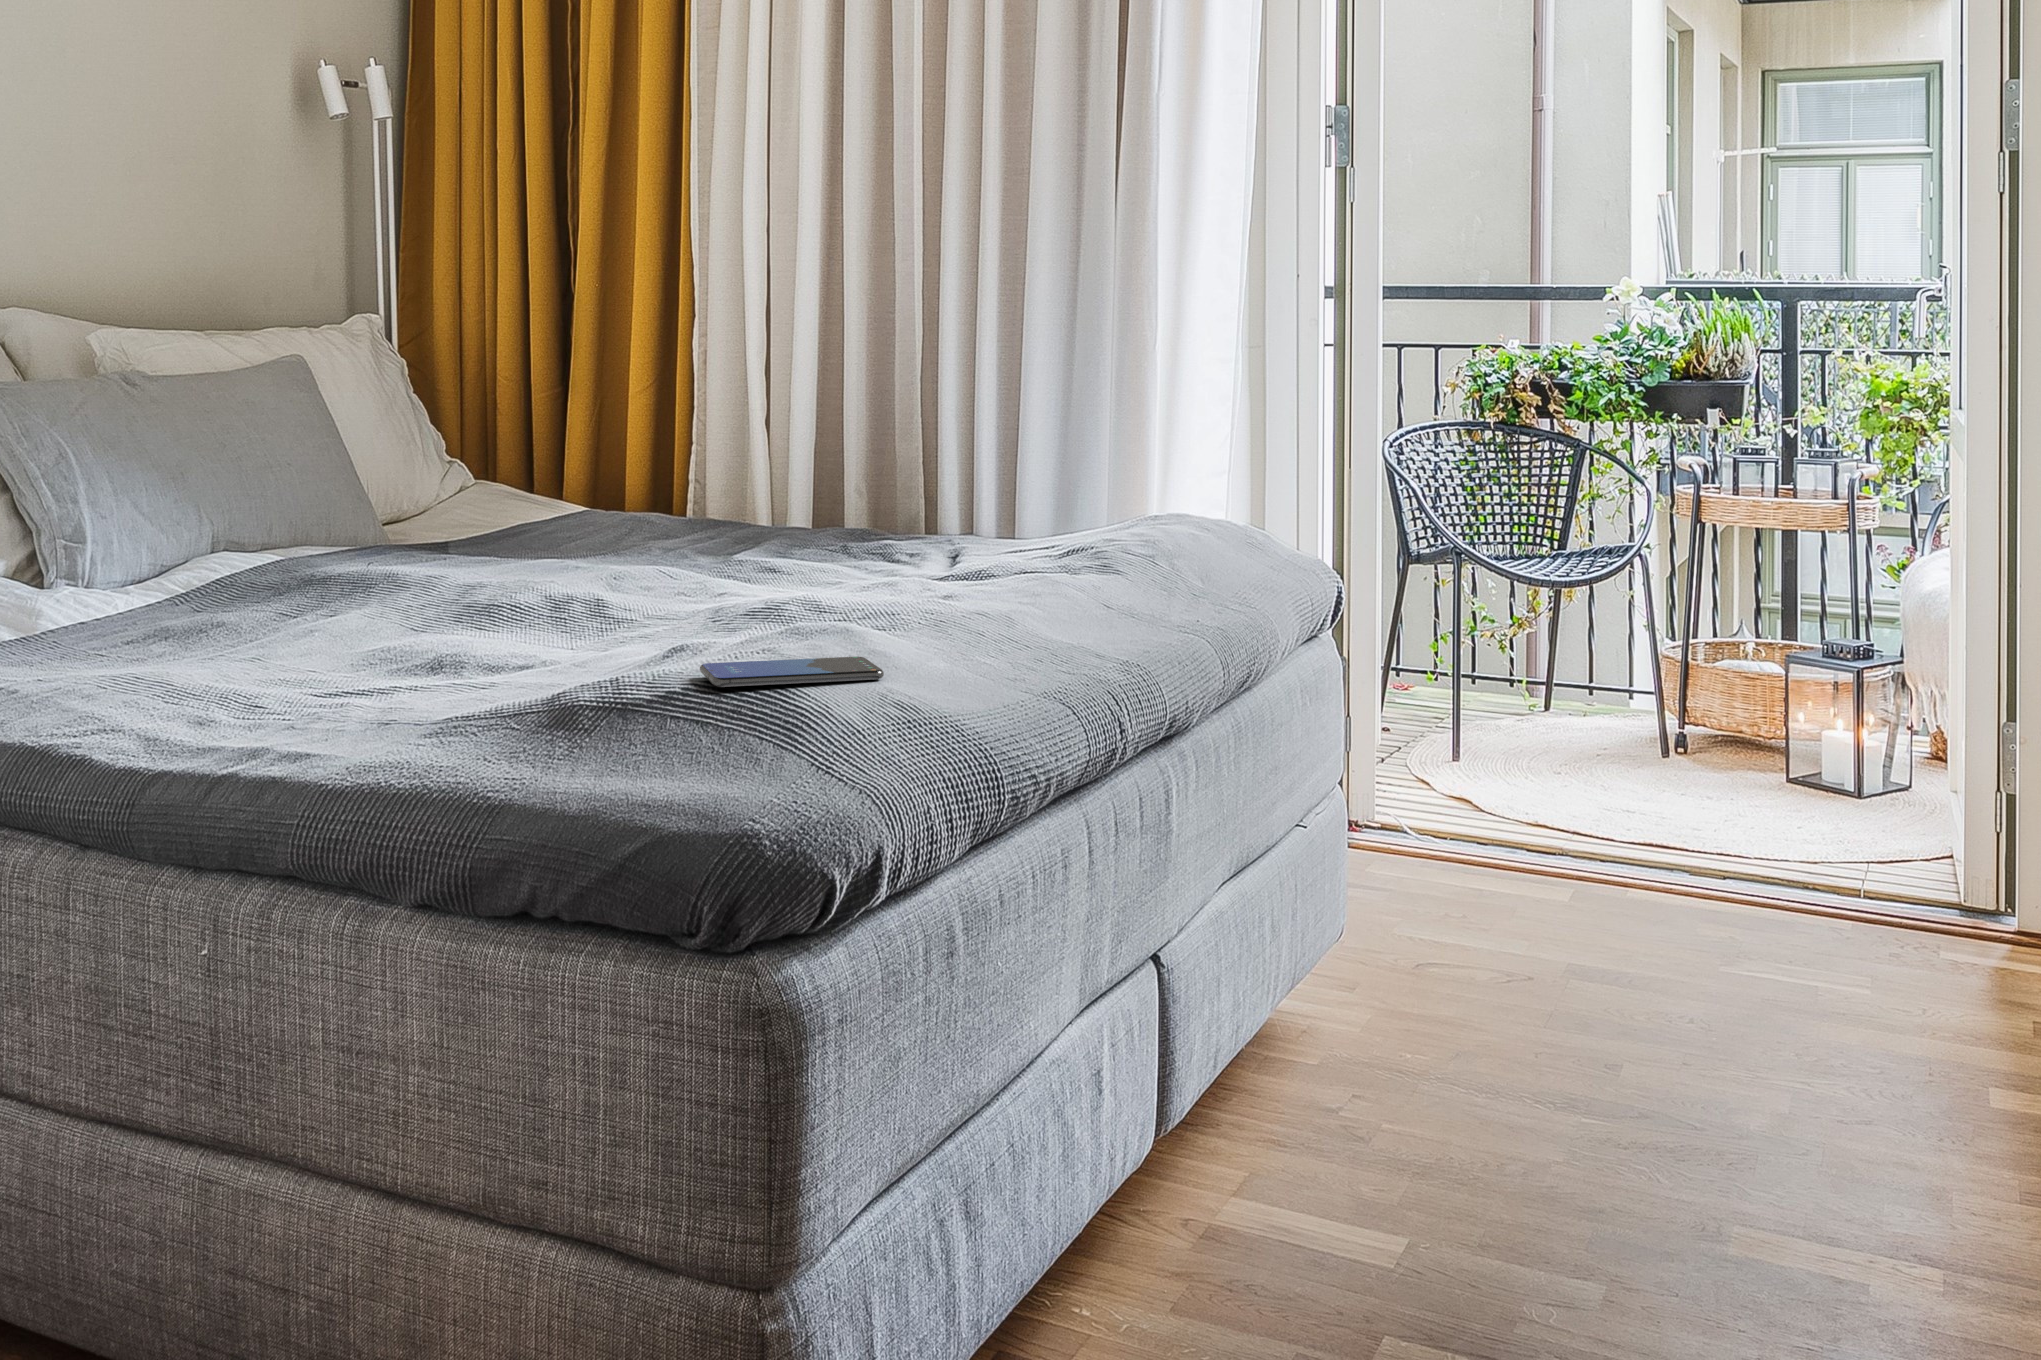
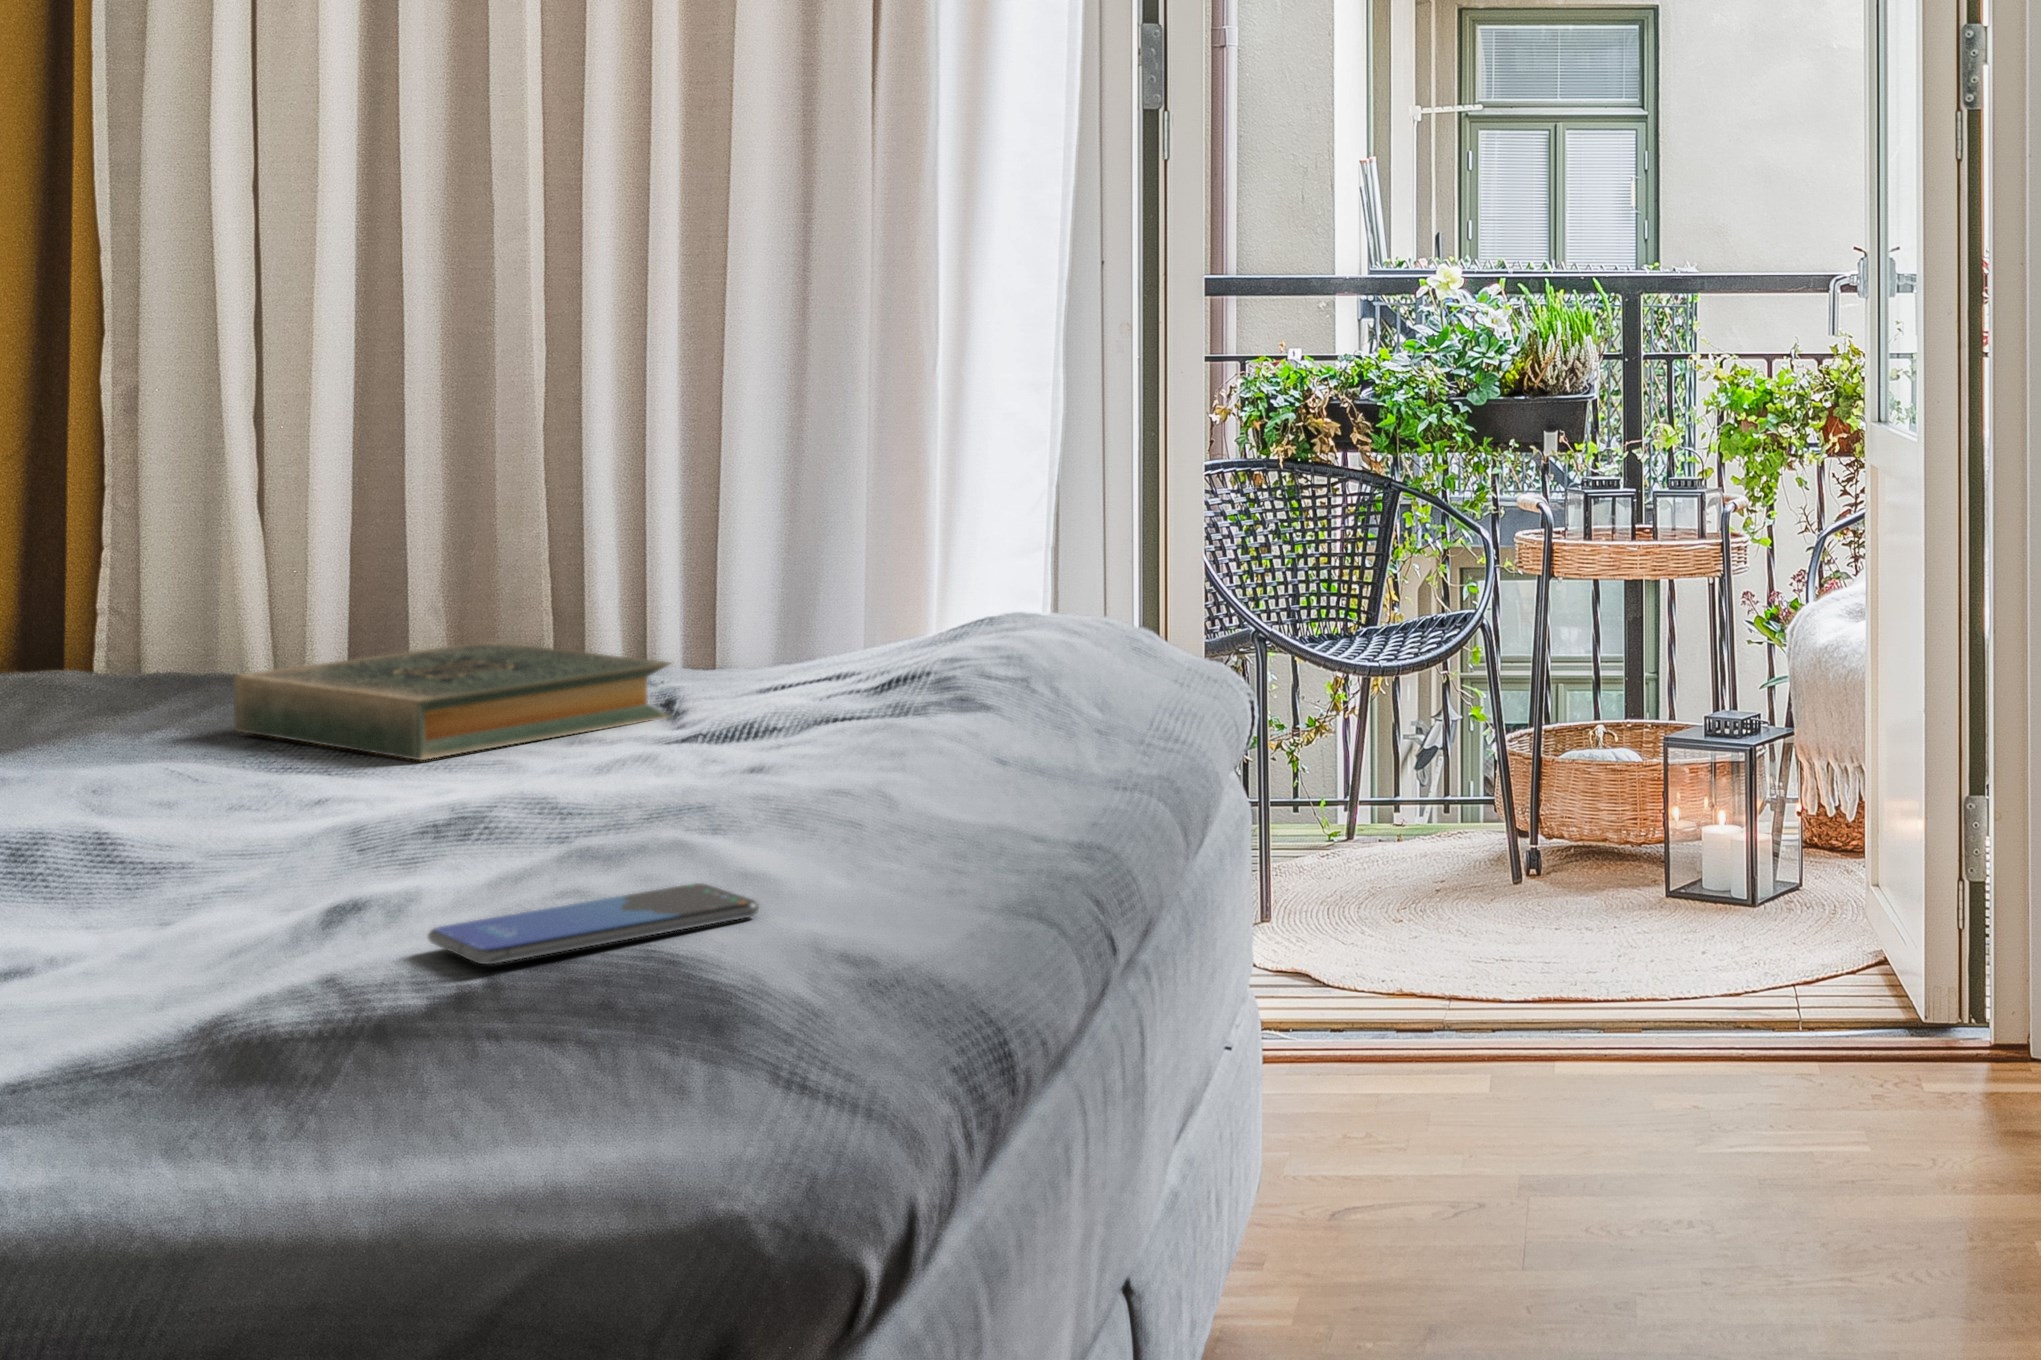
hardback book: none [722,509,961,577] -> present [234,641,670,760]

